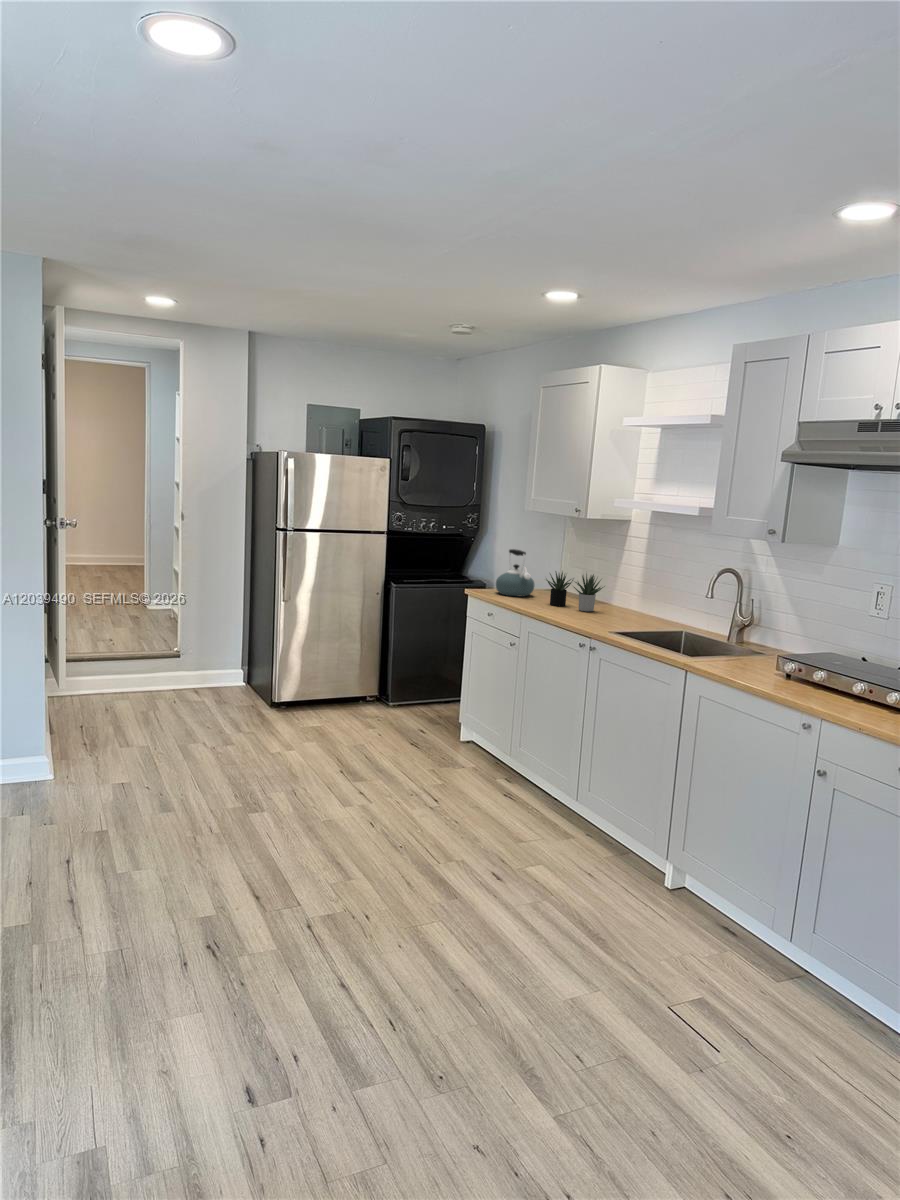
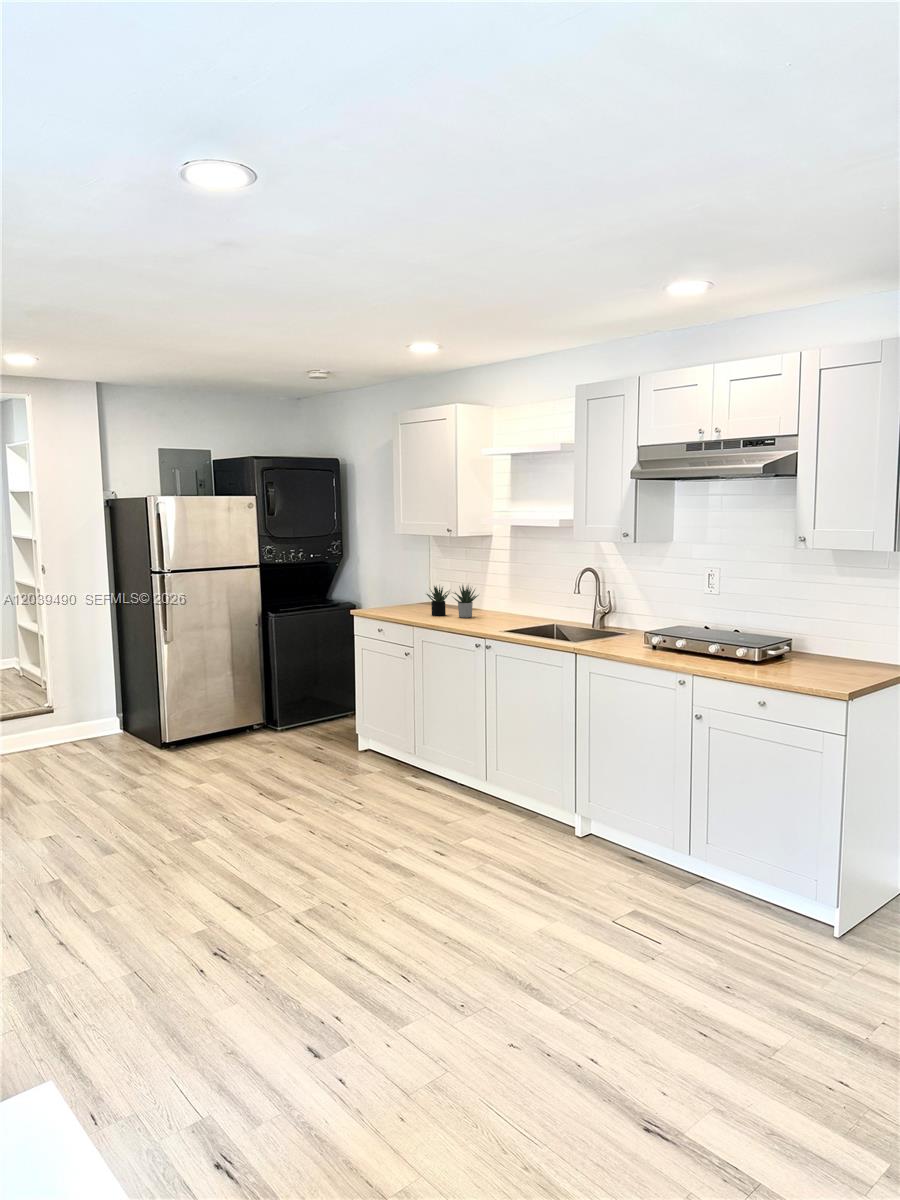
kettle: present [496,549,534,597] -> none [377,570,412,612]

